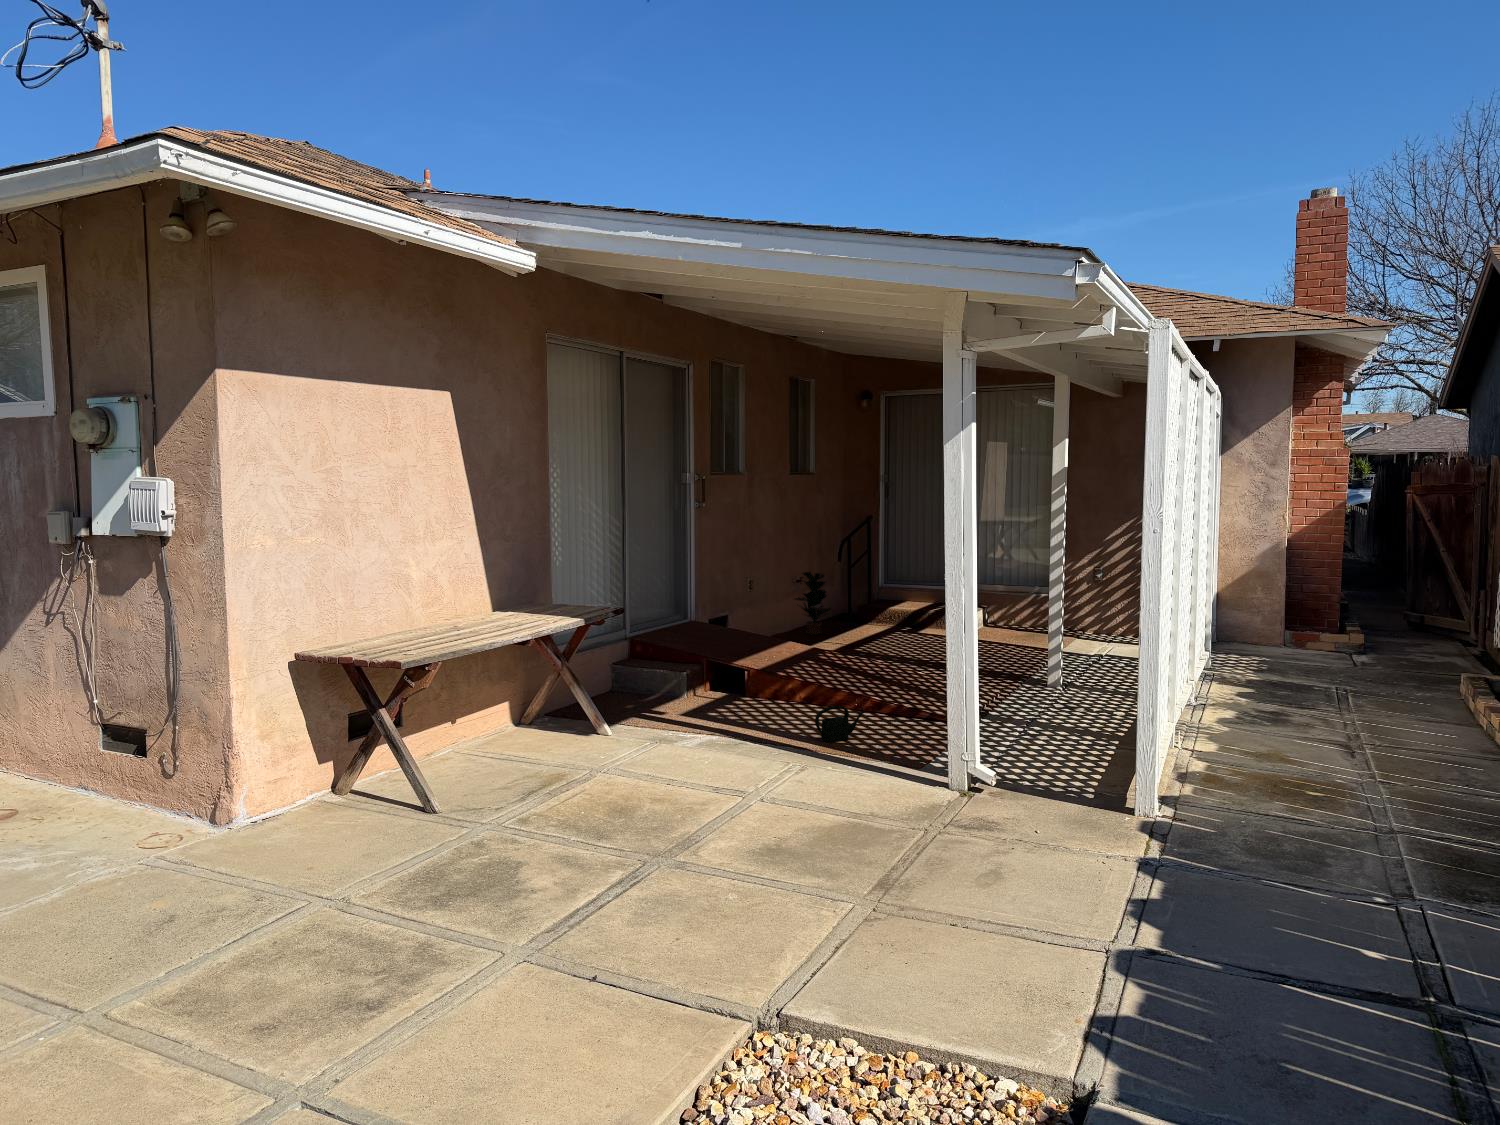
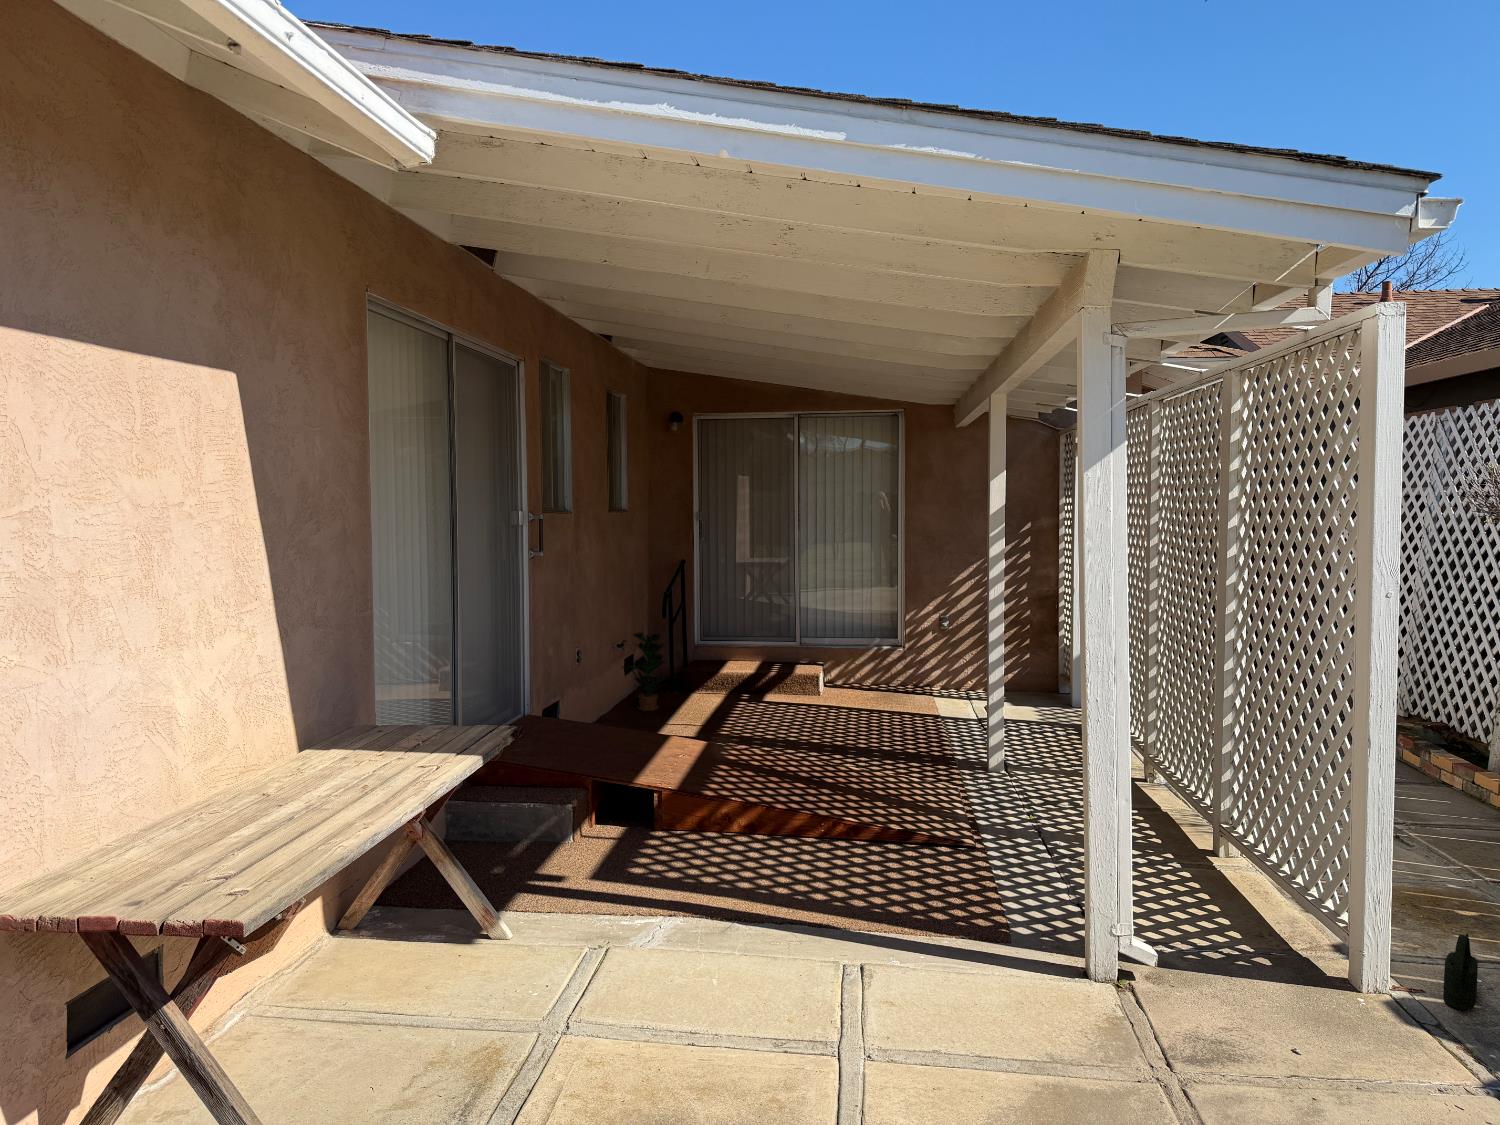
watering can: present [815,706,864,742] -> present [1443,934,1478,1010]

